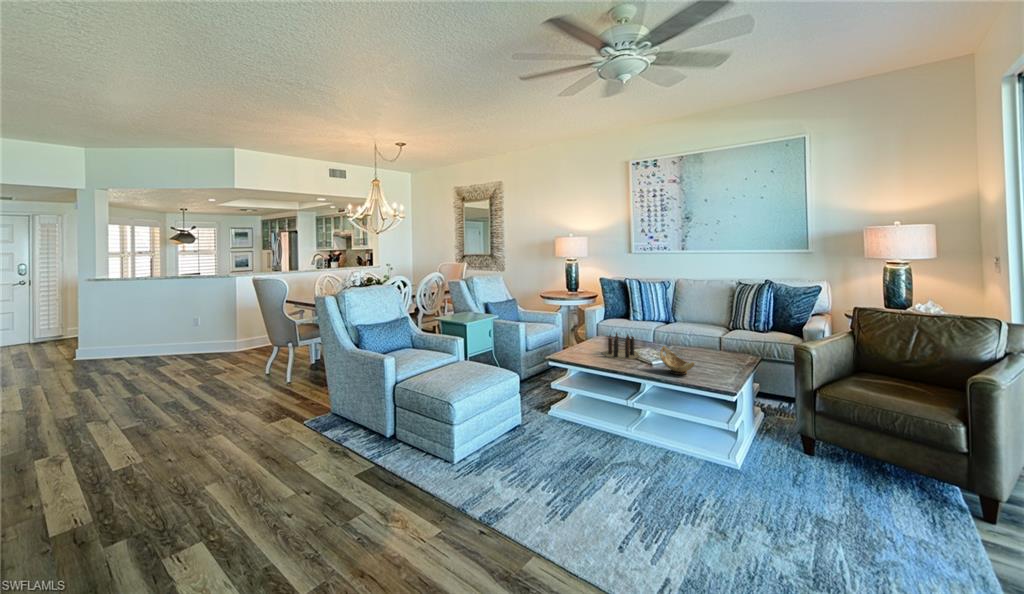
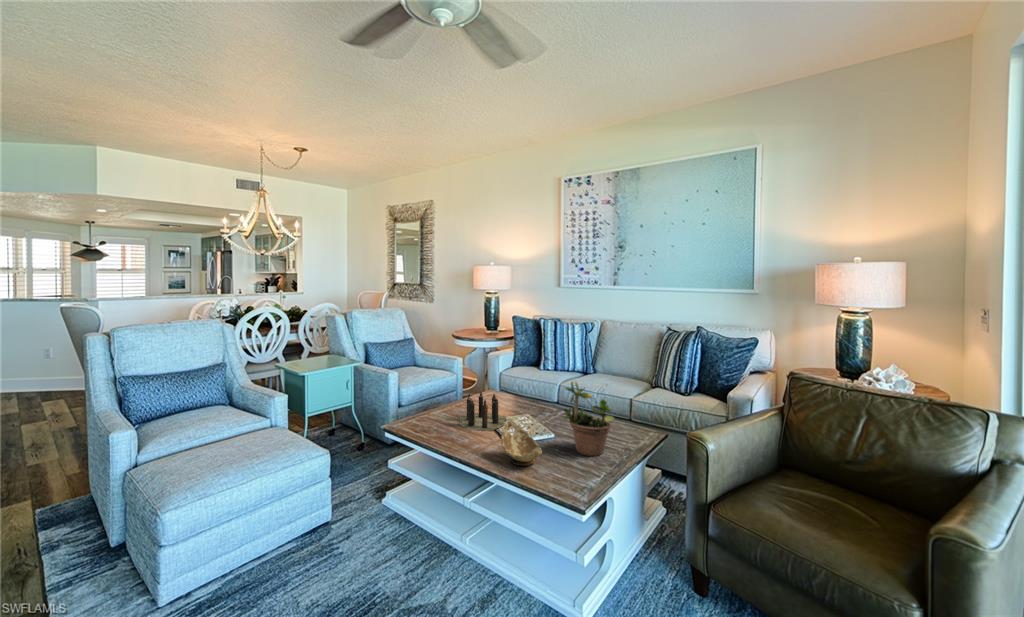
potted plant: none [695,313,740,369] -> present [561,382,614,456]

